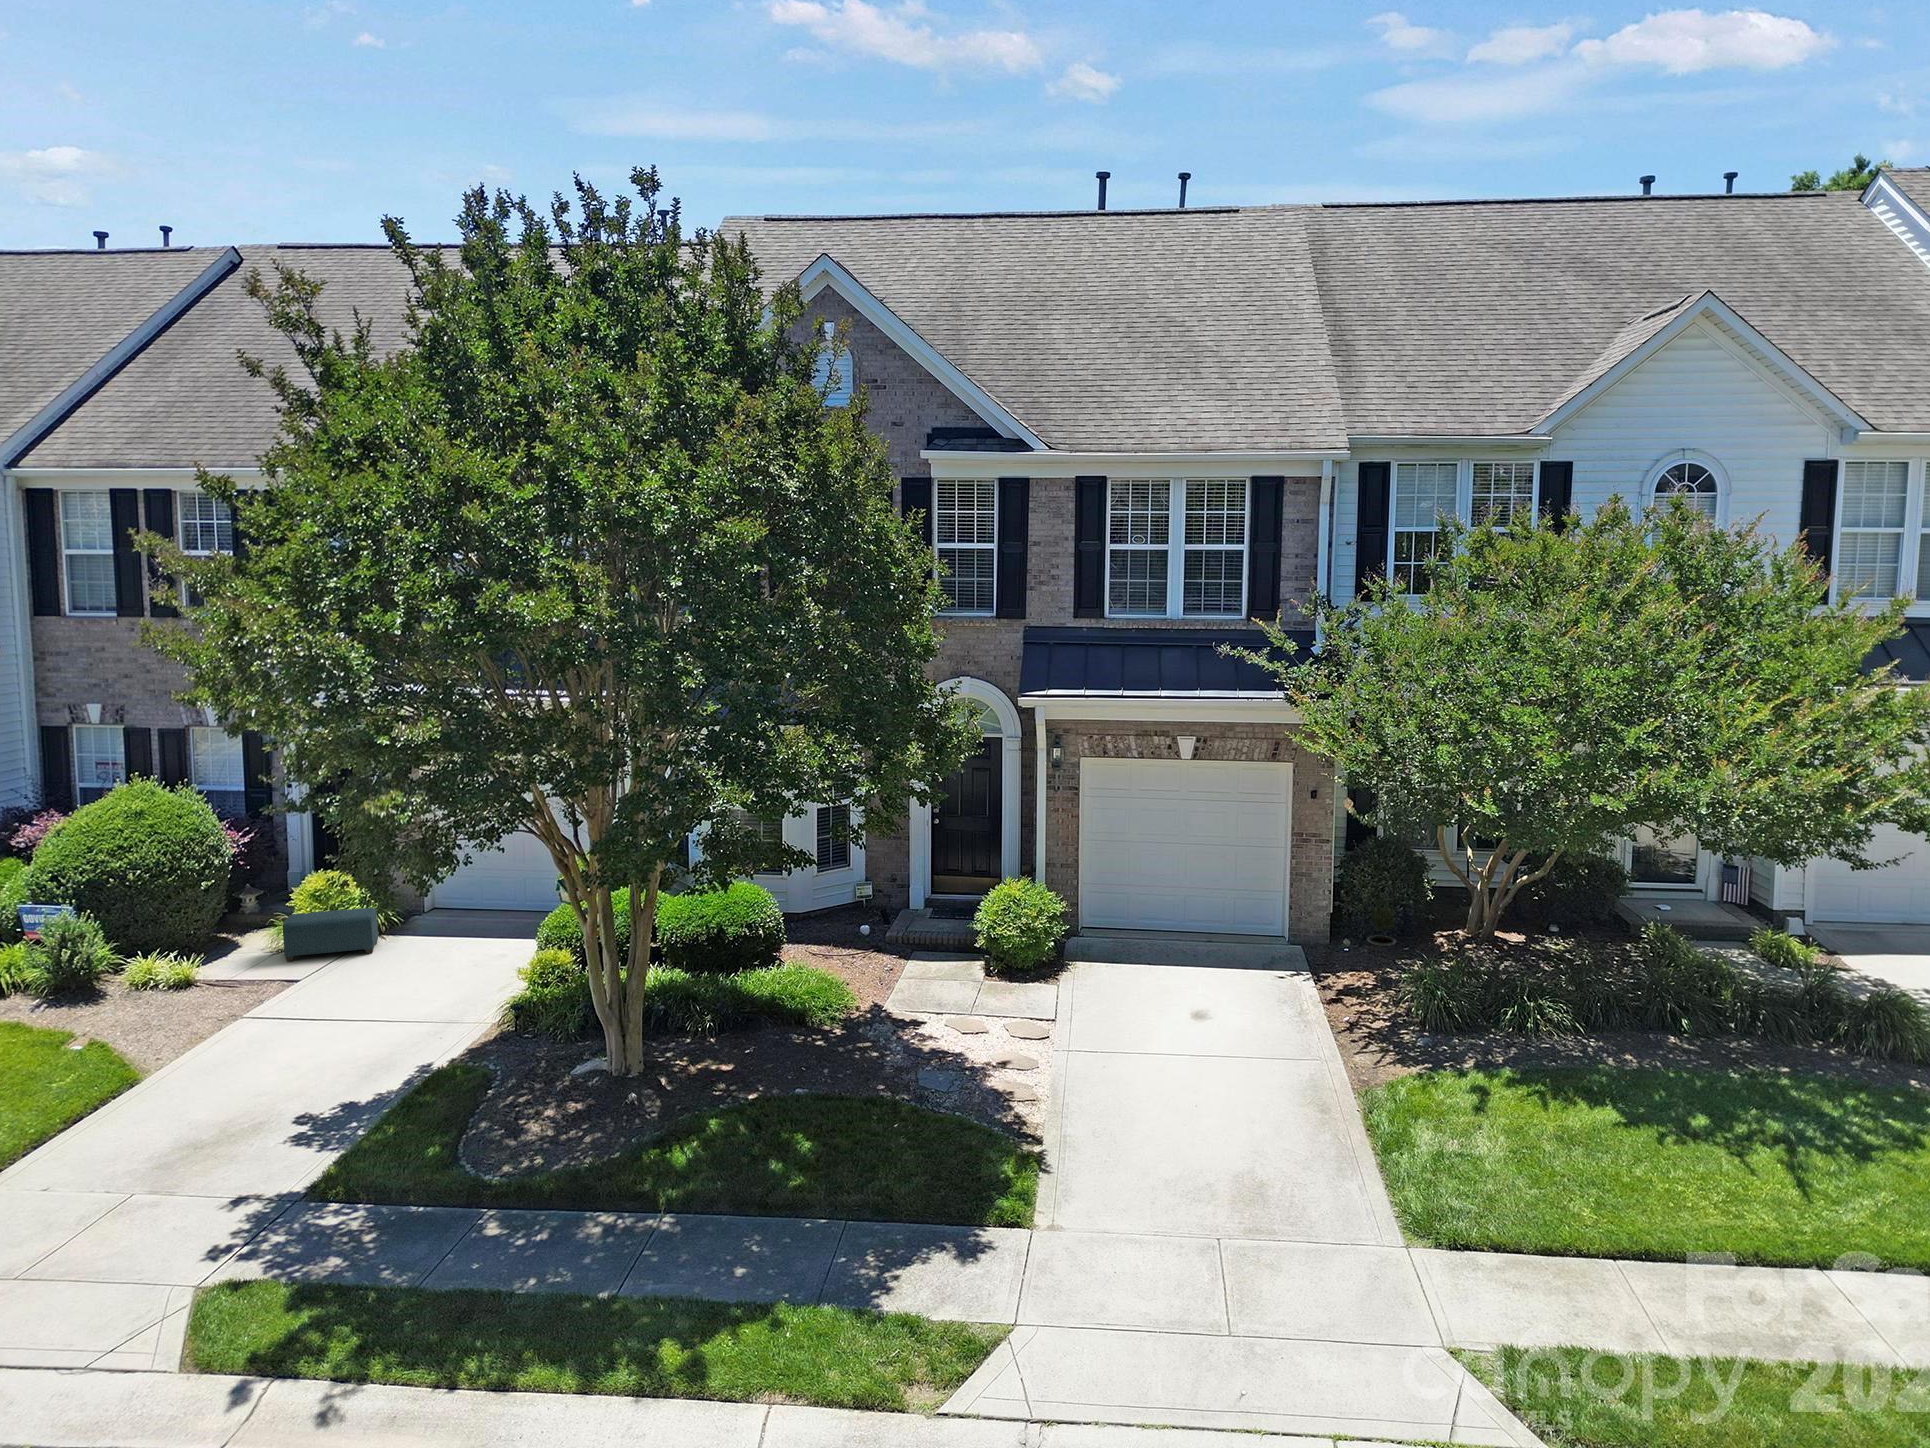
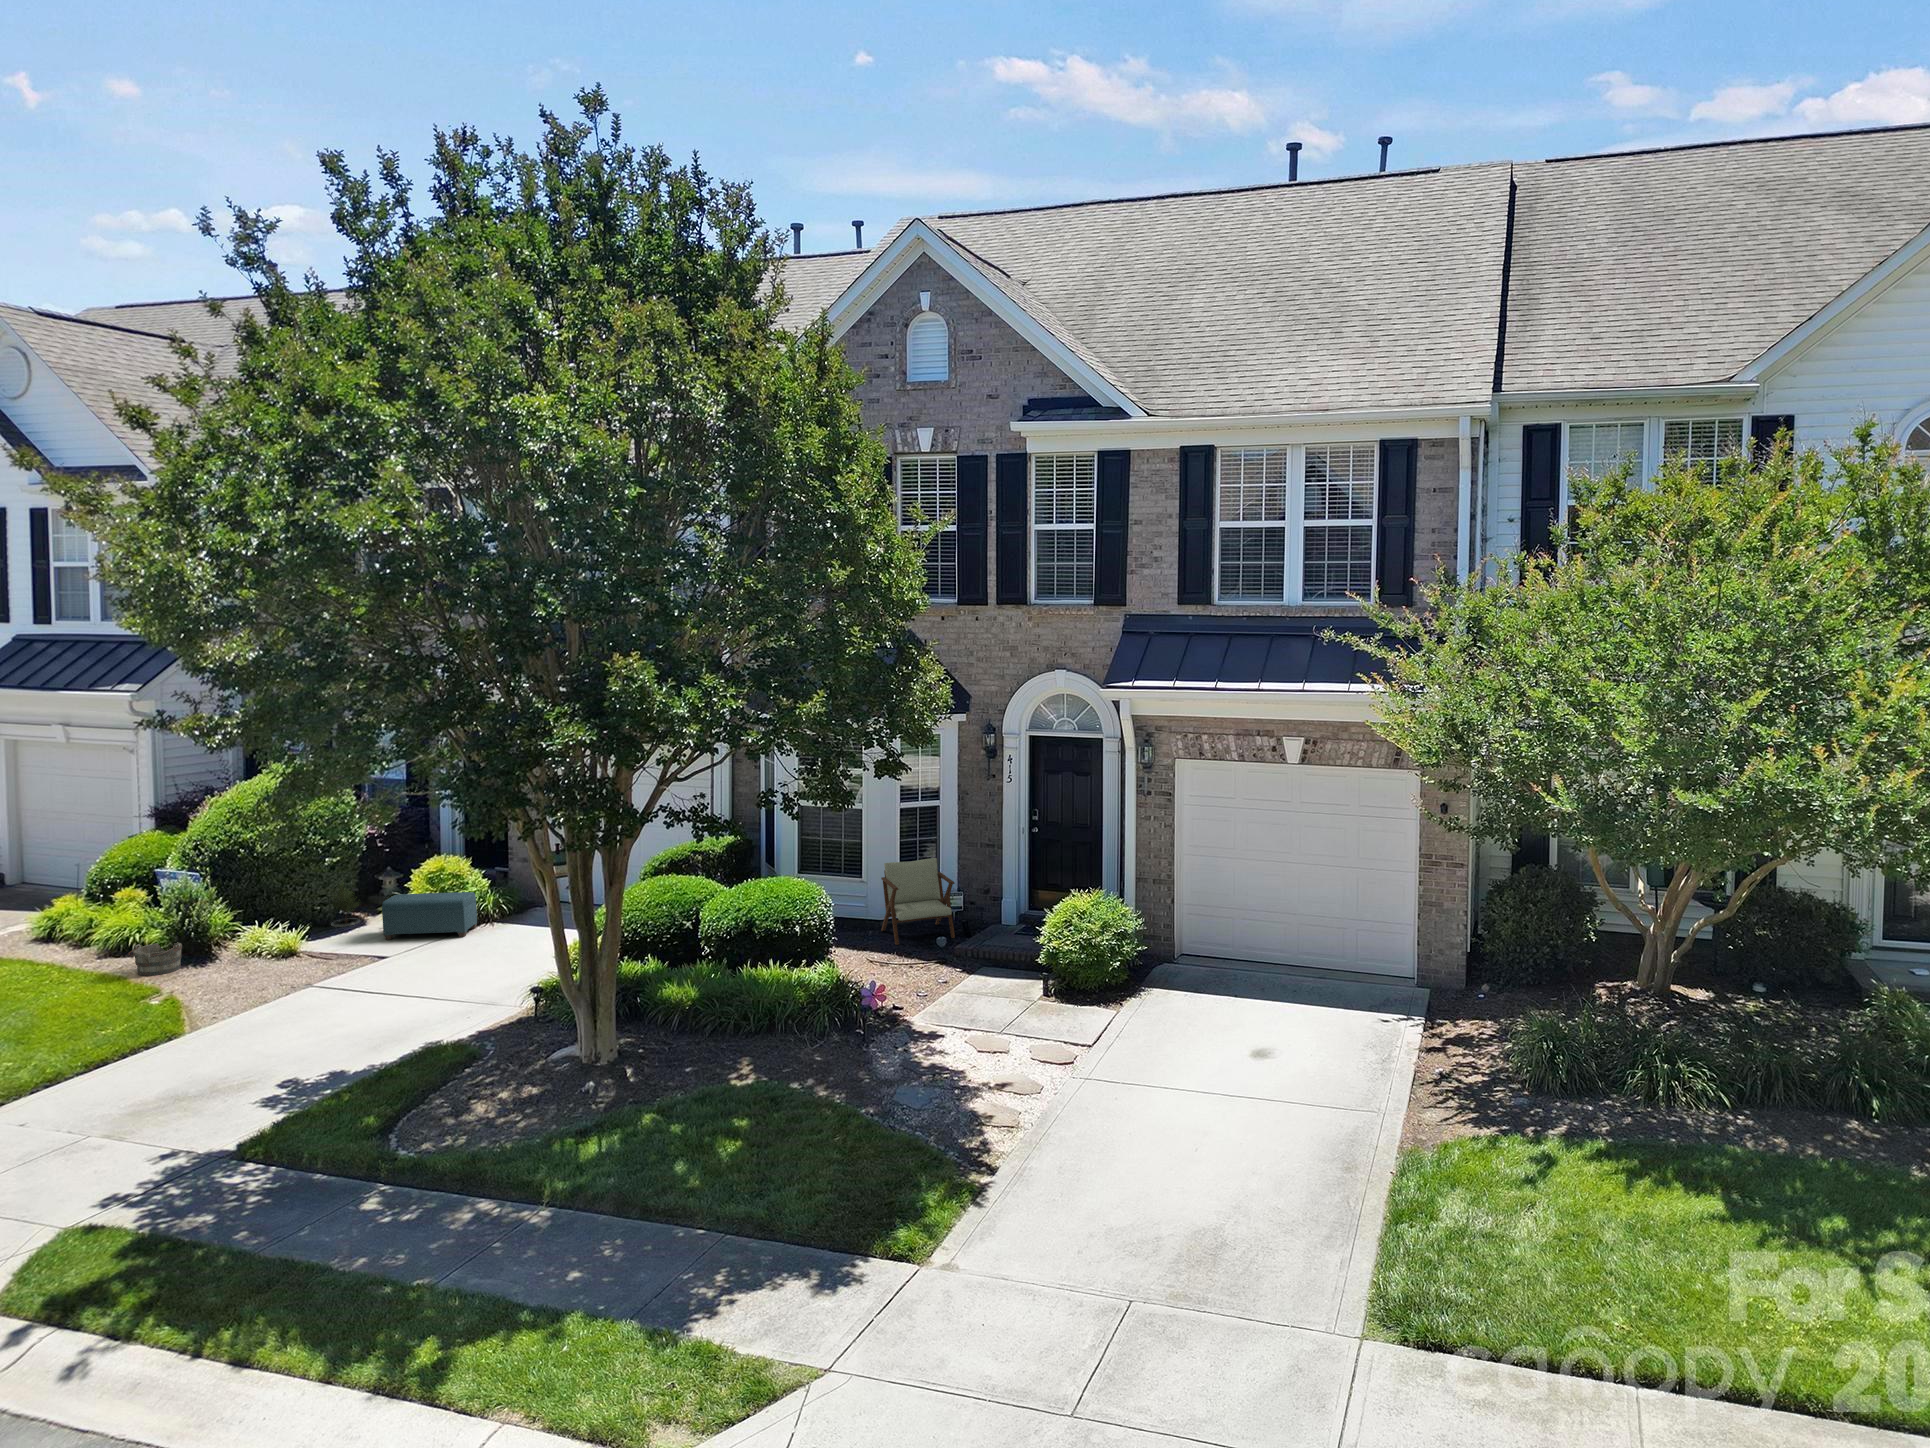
lounge chair: none [796,852,870,936] -> present [881,858,955,945]
potted tree: present [1368,900,1395,946] -> present [331,882,360,927]
bucket: none [19,981,76,1018] -> present [128,943,182,976]

